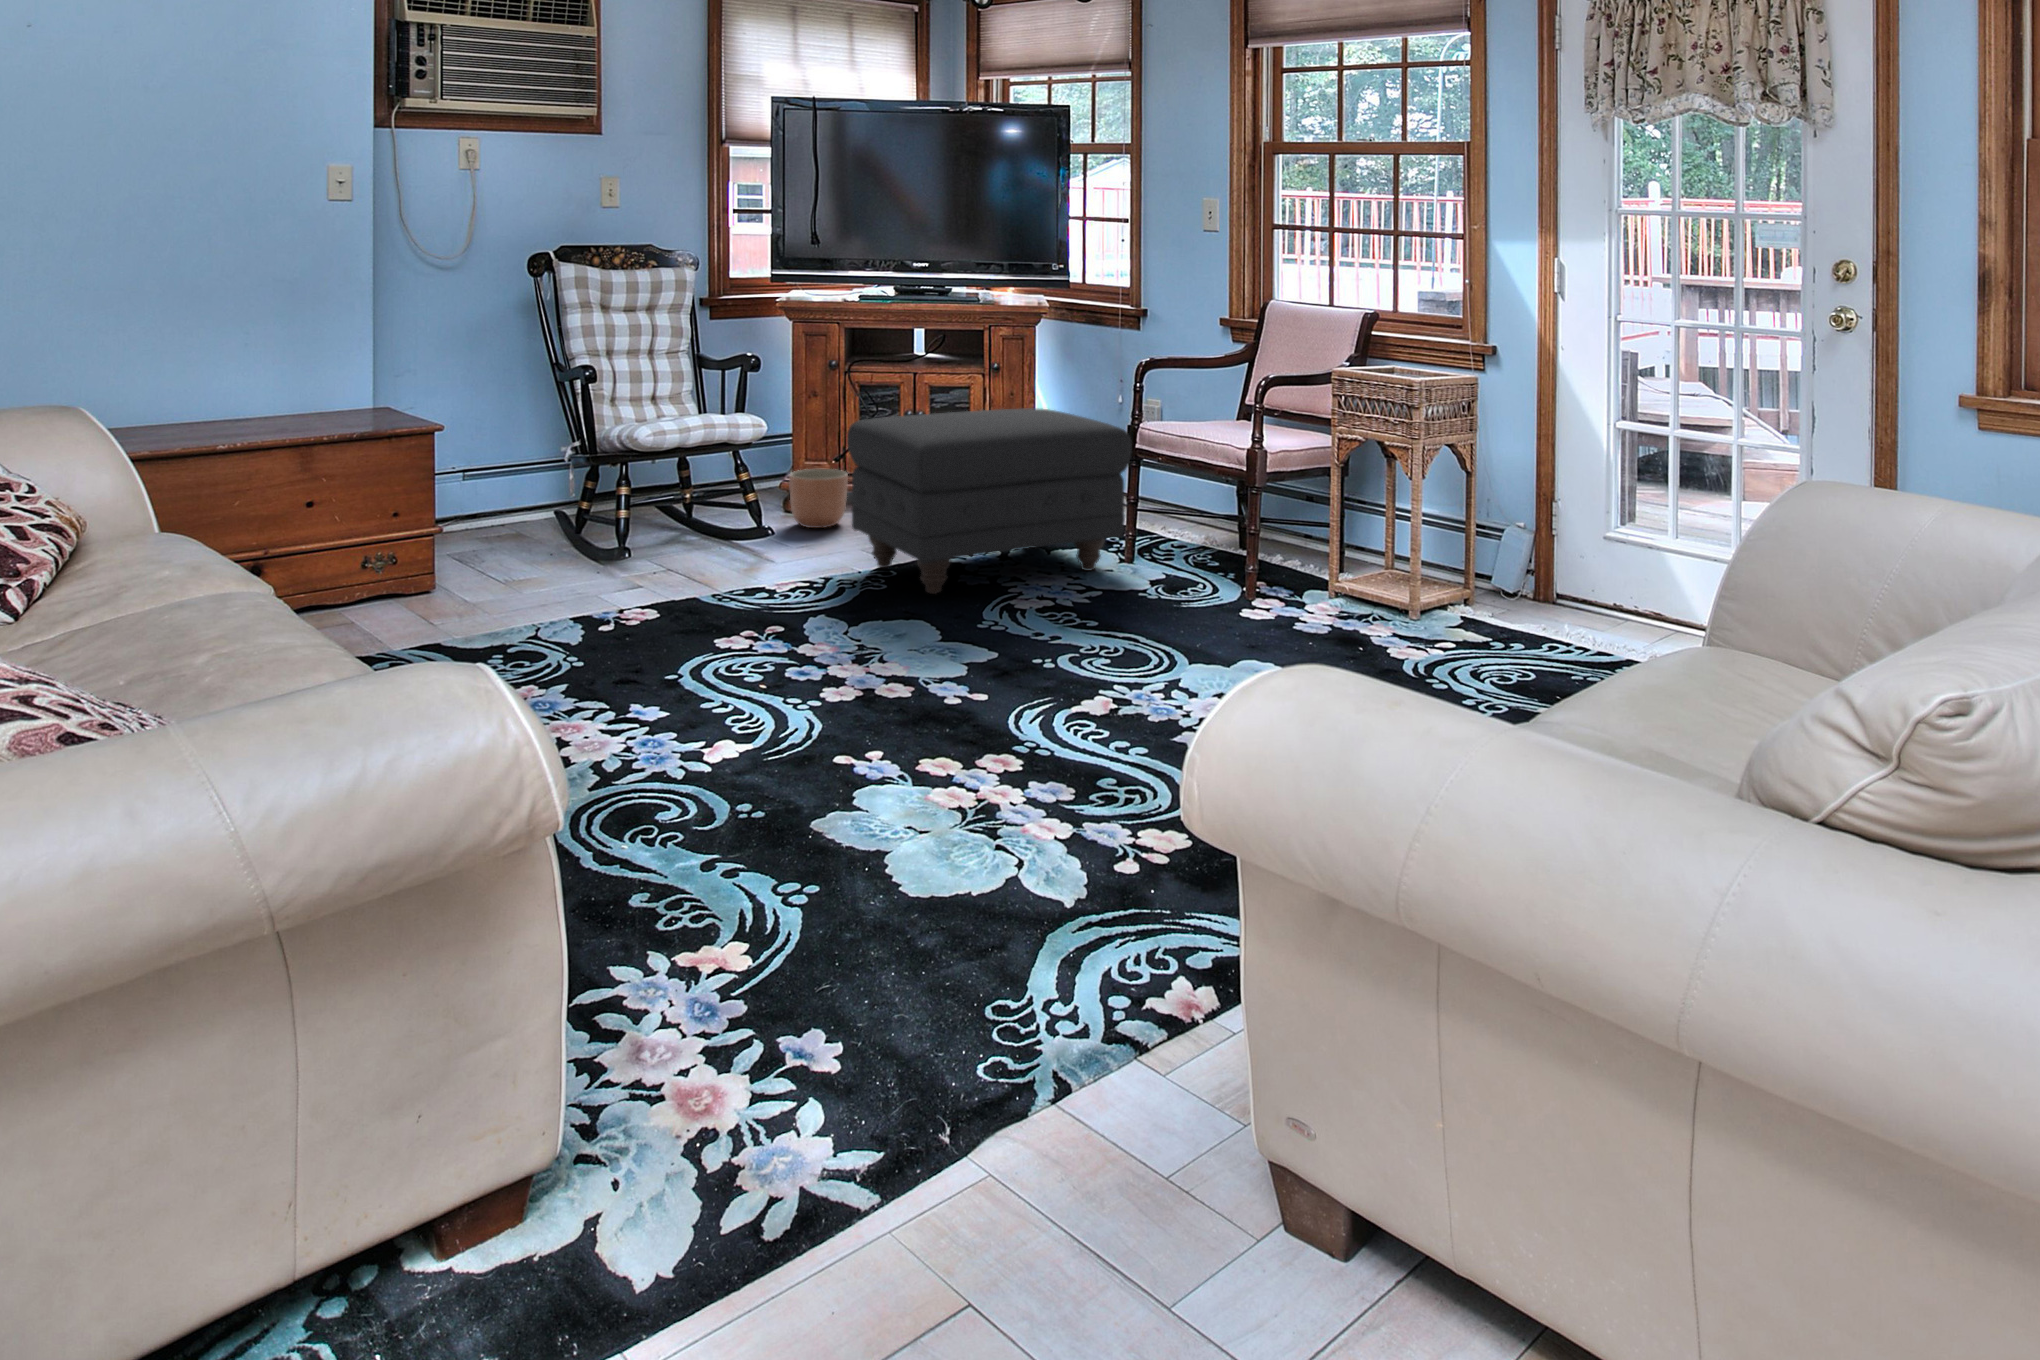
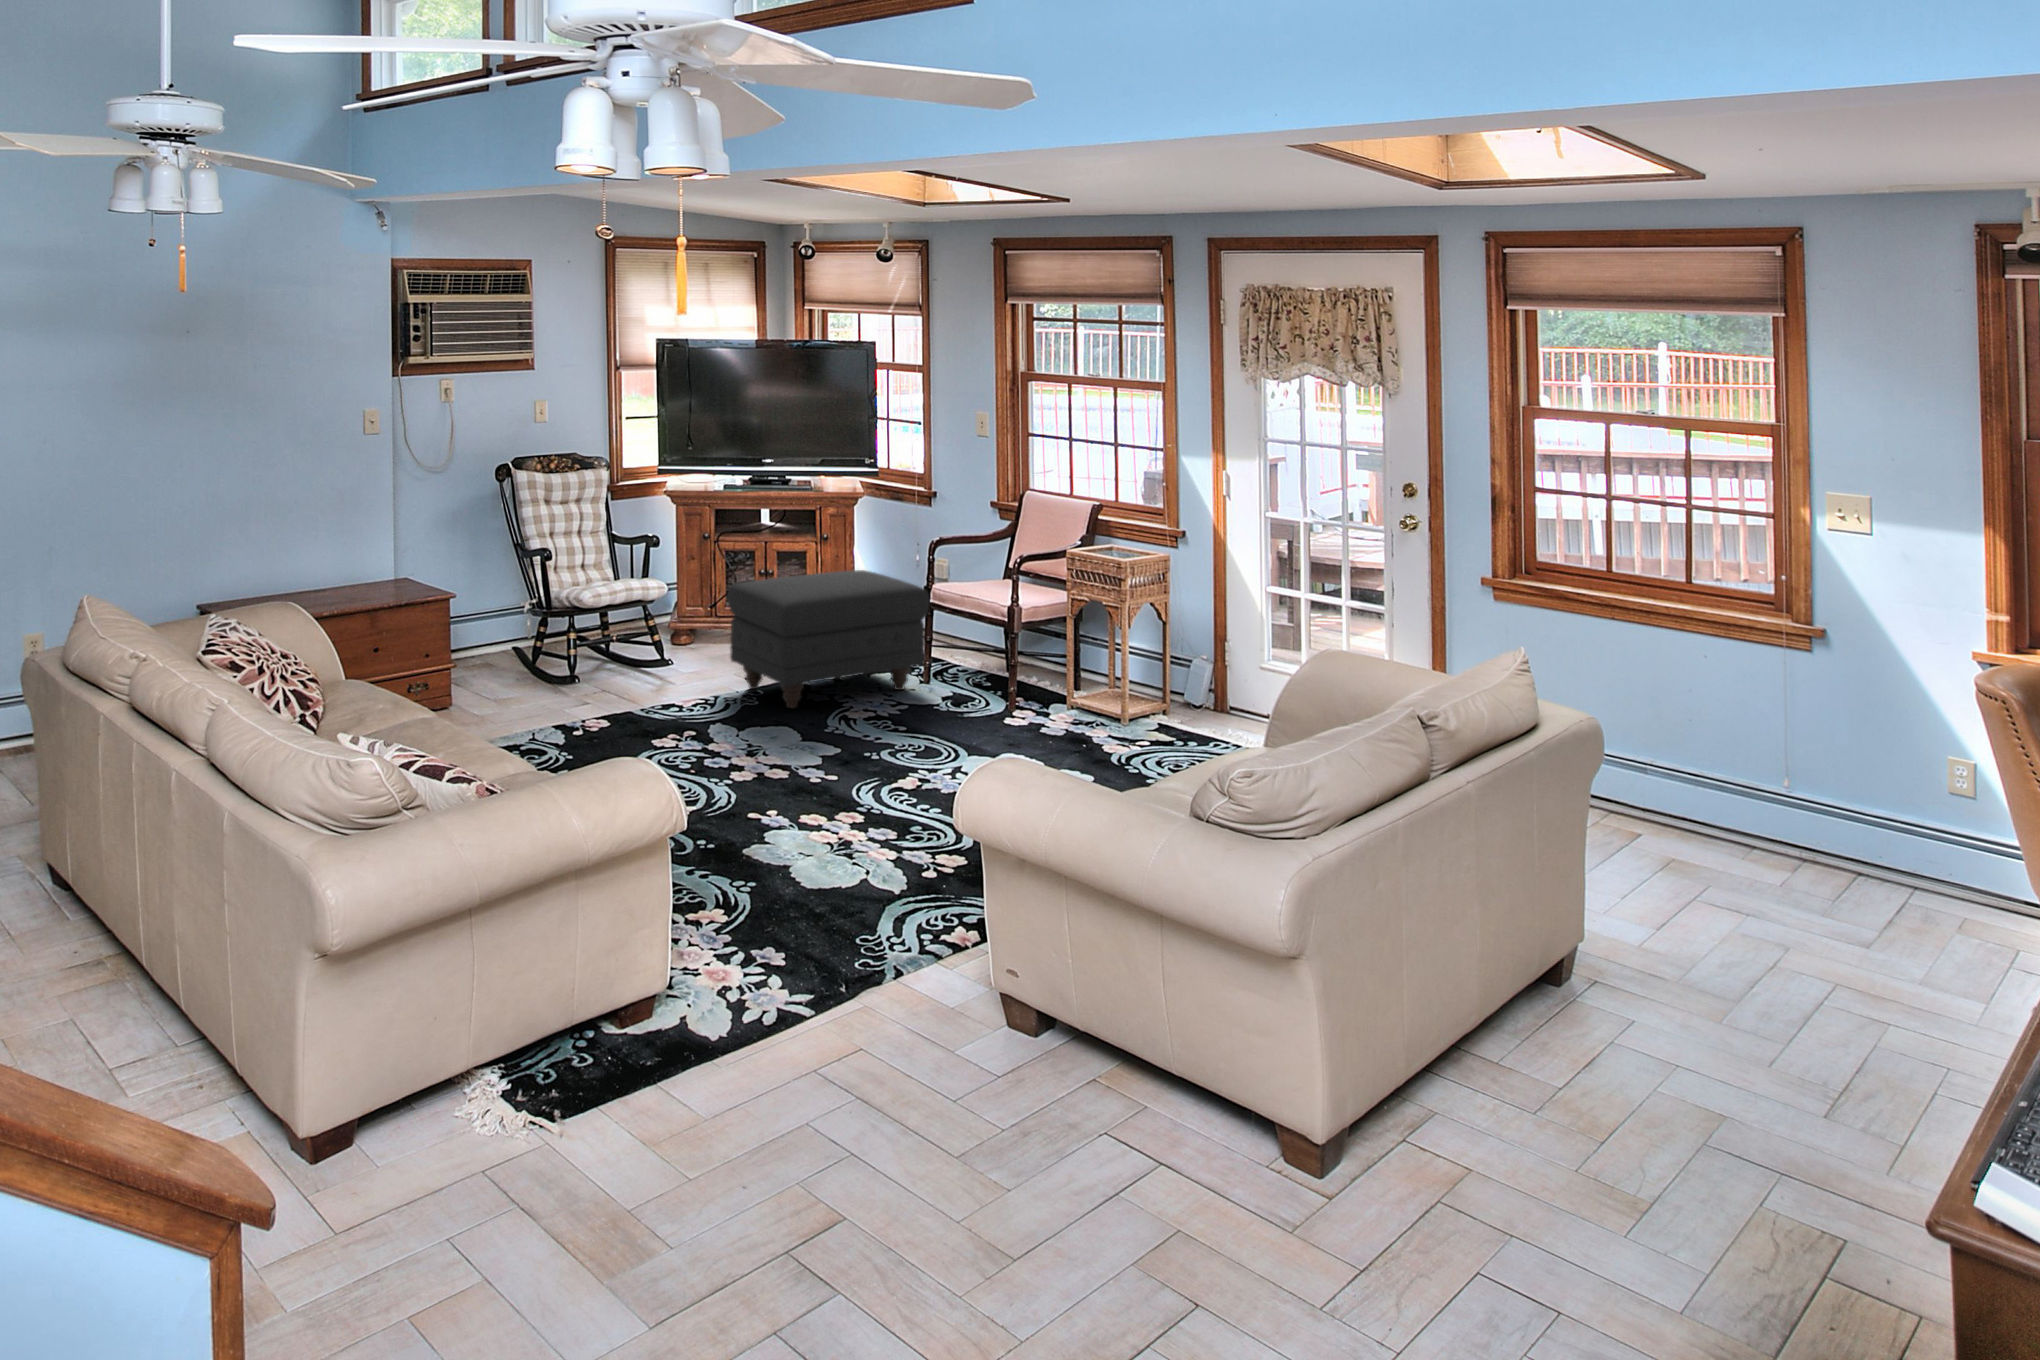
planter: present [789,469,848,528] -> none [678,613,720,658]

